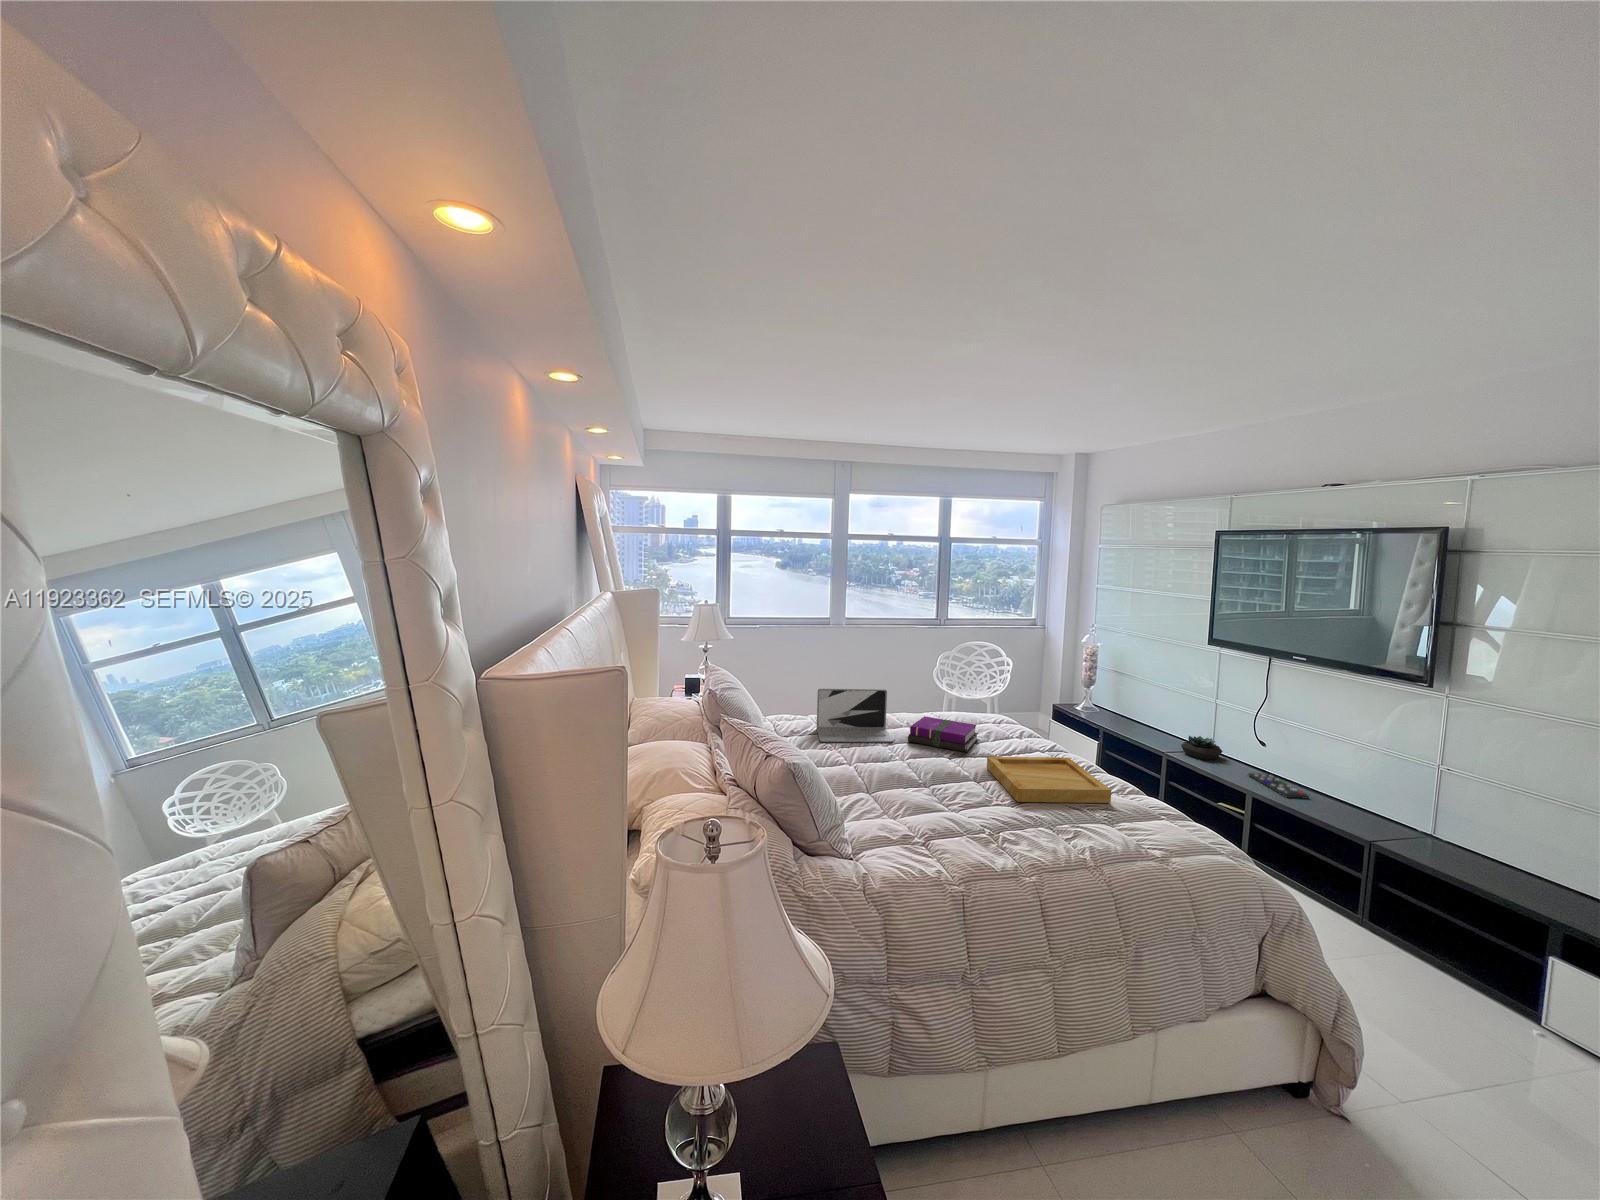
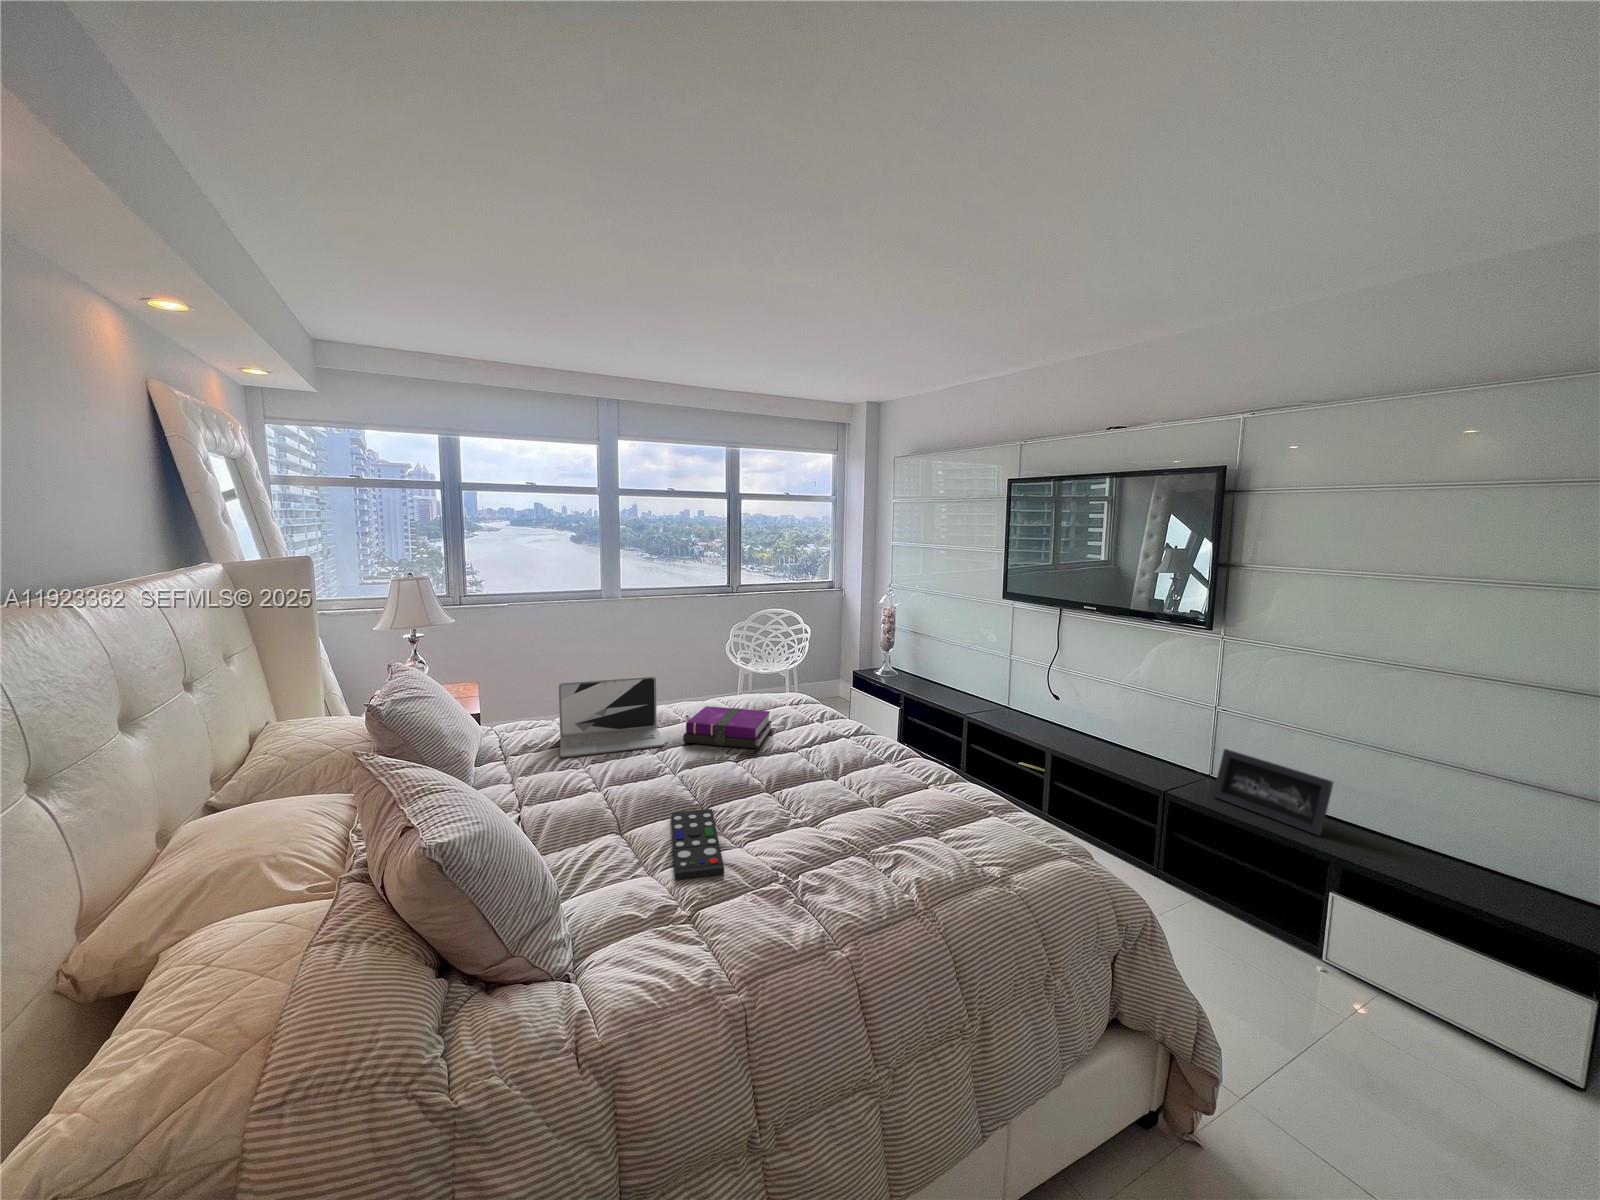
succulent plant: present [1181,736,1223,760] -> none [979,694,1018,719]
tray: present [987,757,1111,803] -> none [782,743,932,817]
remote control: present [1249,773,1309,799] -> present [671,809,724,879]
picture frame: none [1425,806,1563,901] -> present [1213,749,1334,836]

